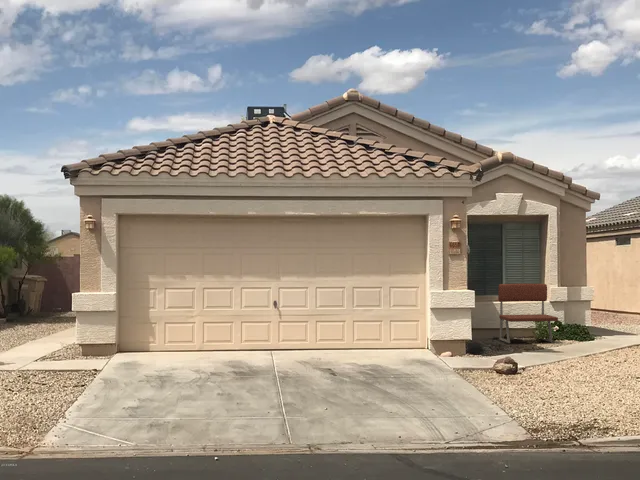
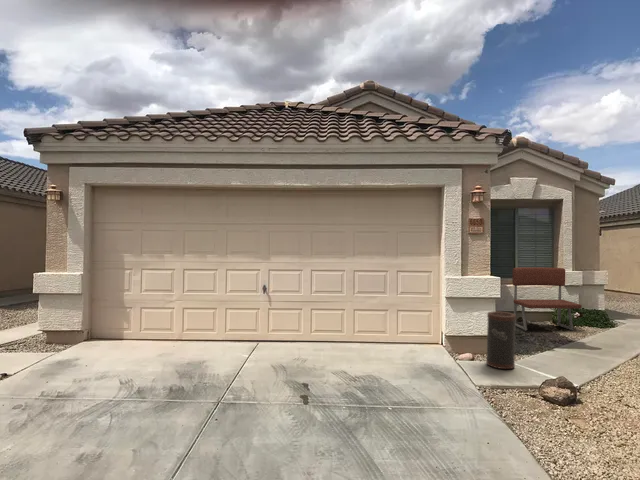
trash can: none [464,319,486,364] -> present [486,311,516,369]

